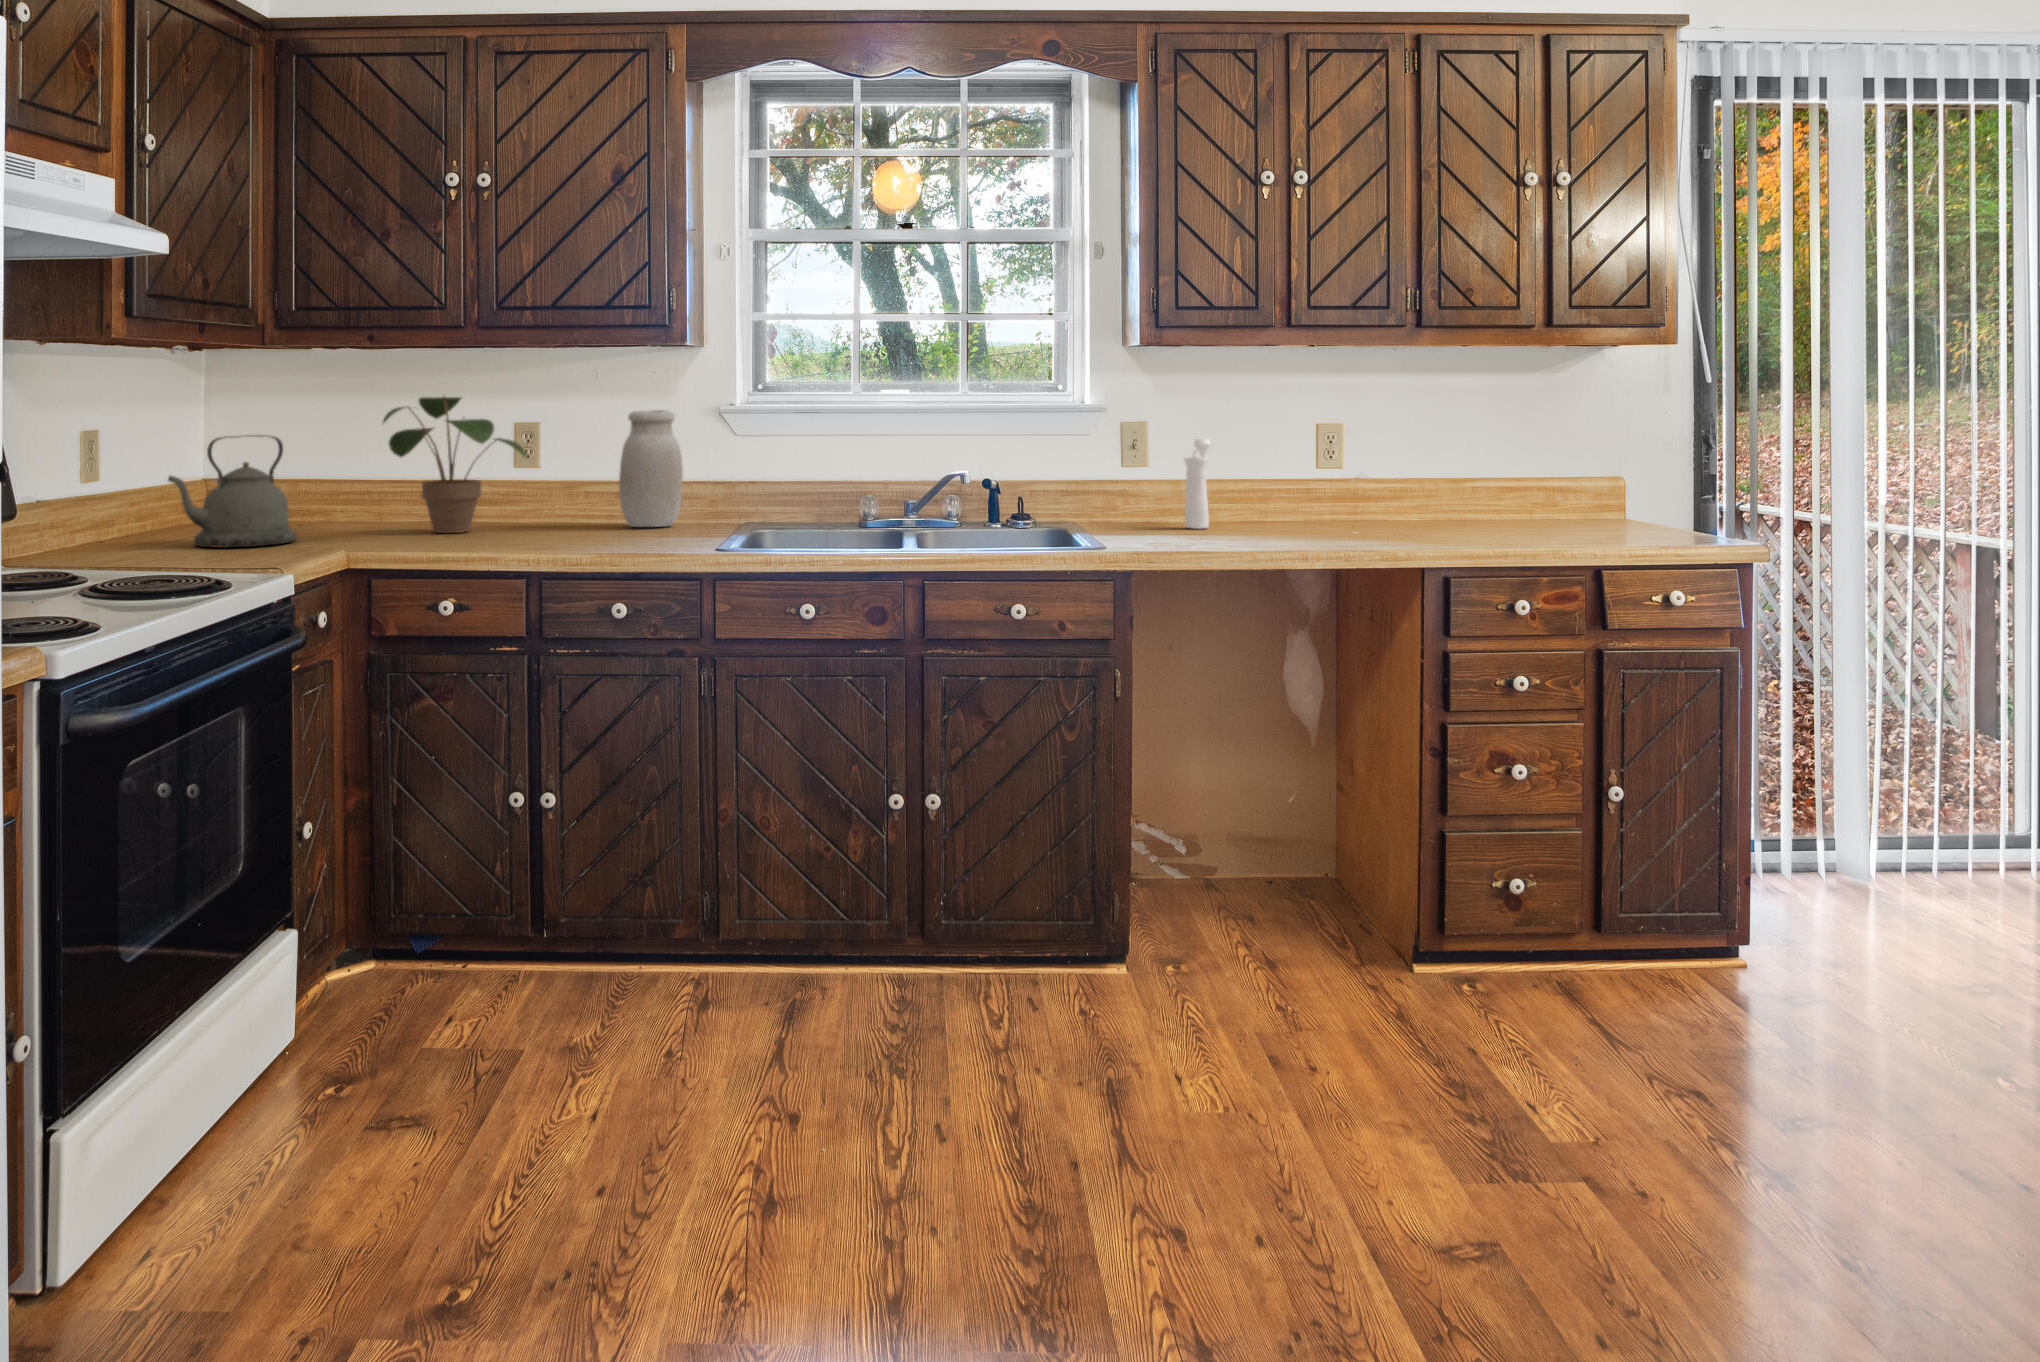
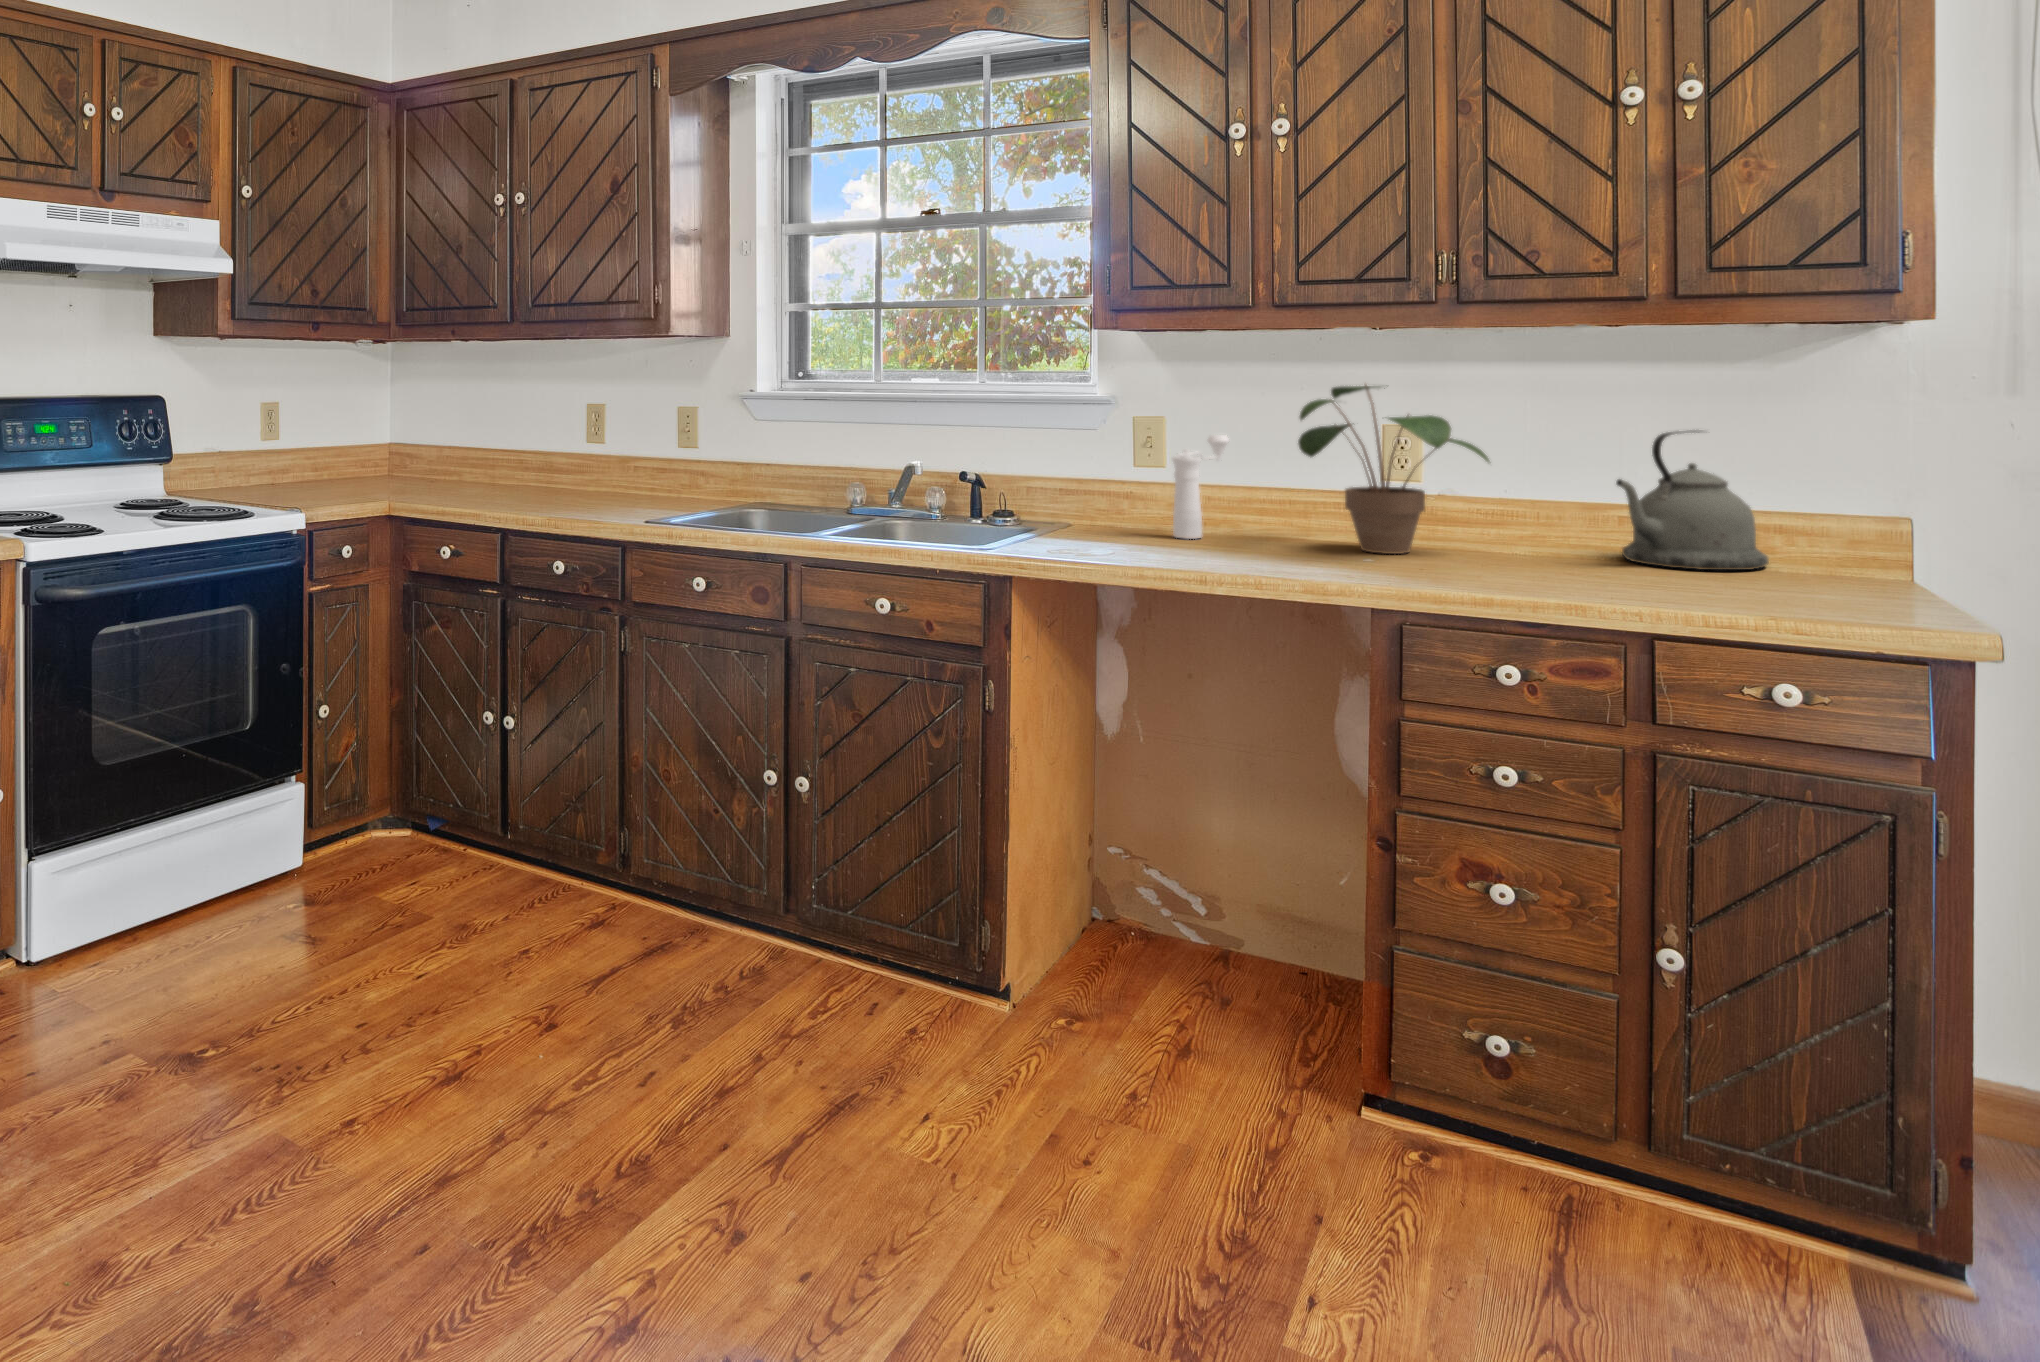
potted plant: present [383,396,527,533] -> present [1298,385,1489,554]
jar: present [619,410,683,527] -> none [646,395,702,502]
kettle: present [168,436,296,548] -> present [1616,431,1769,570]

